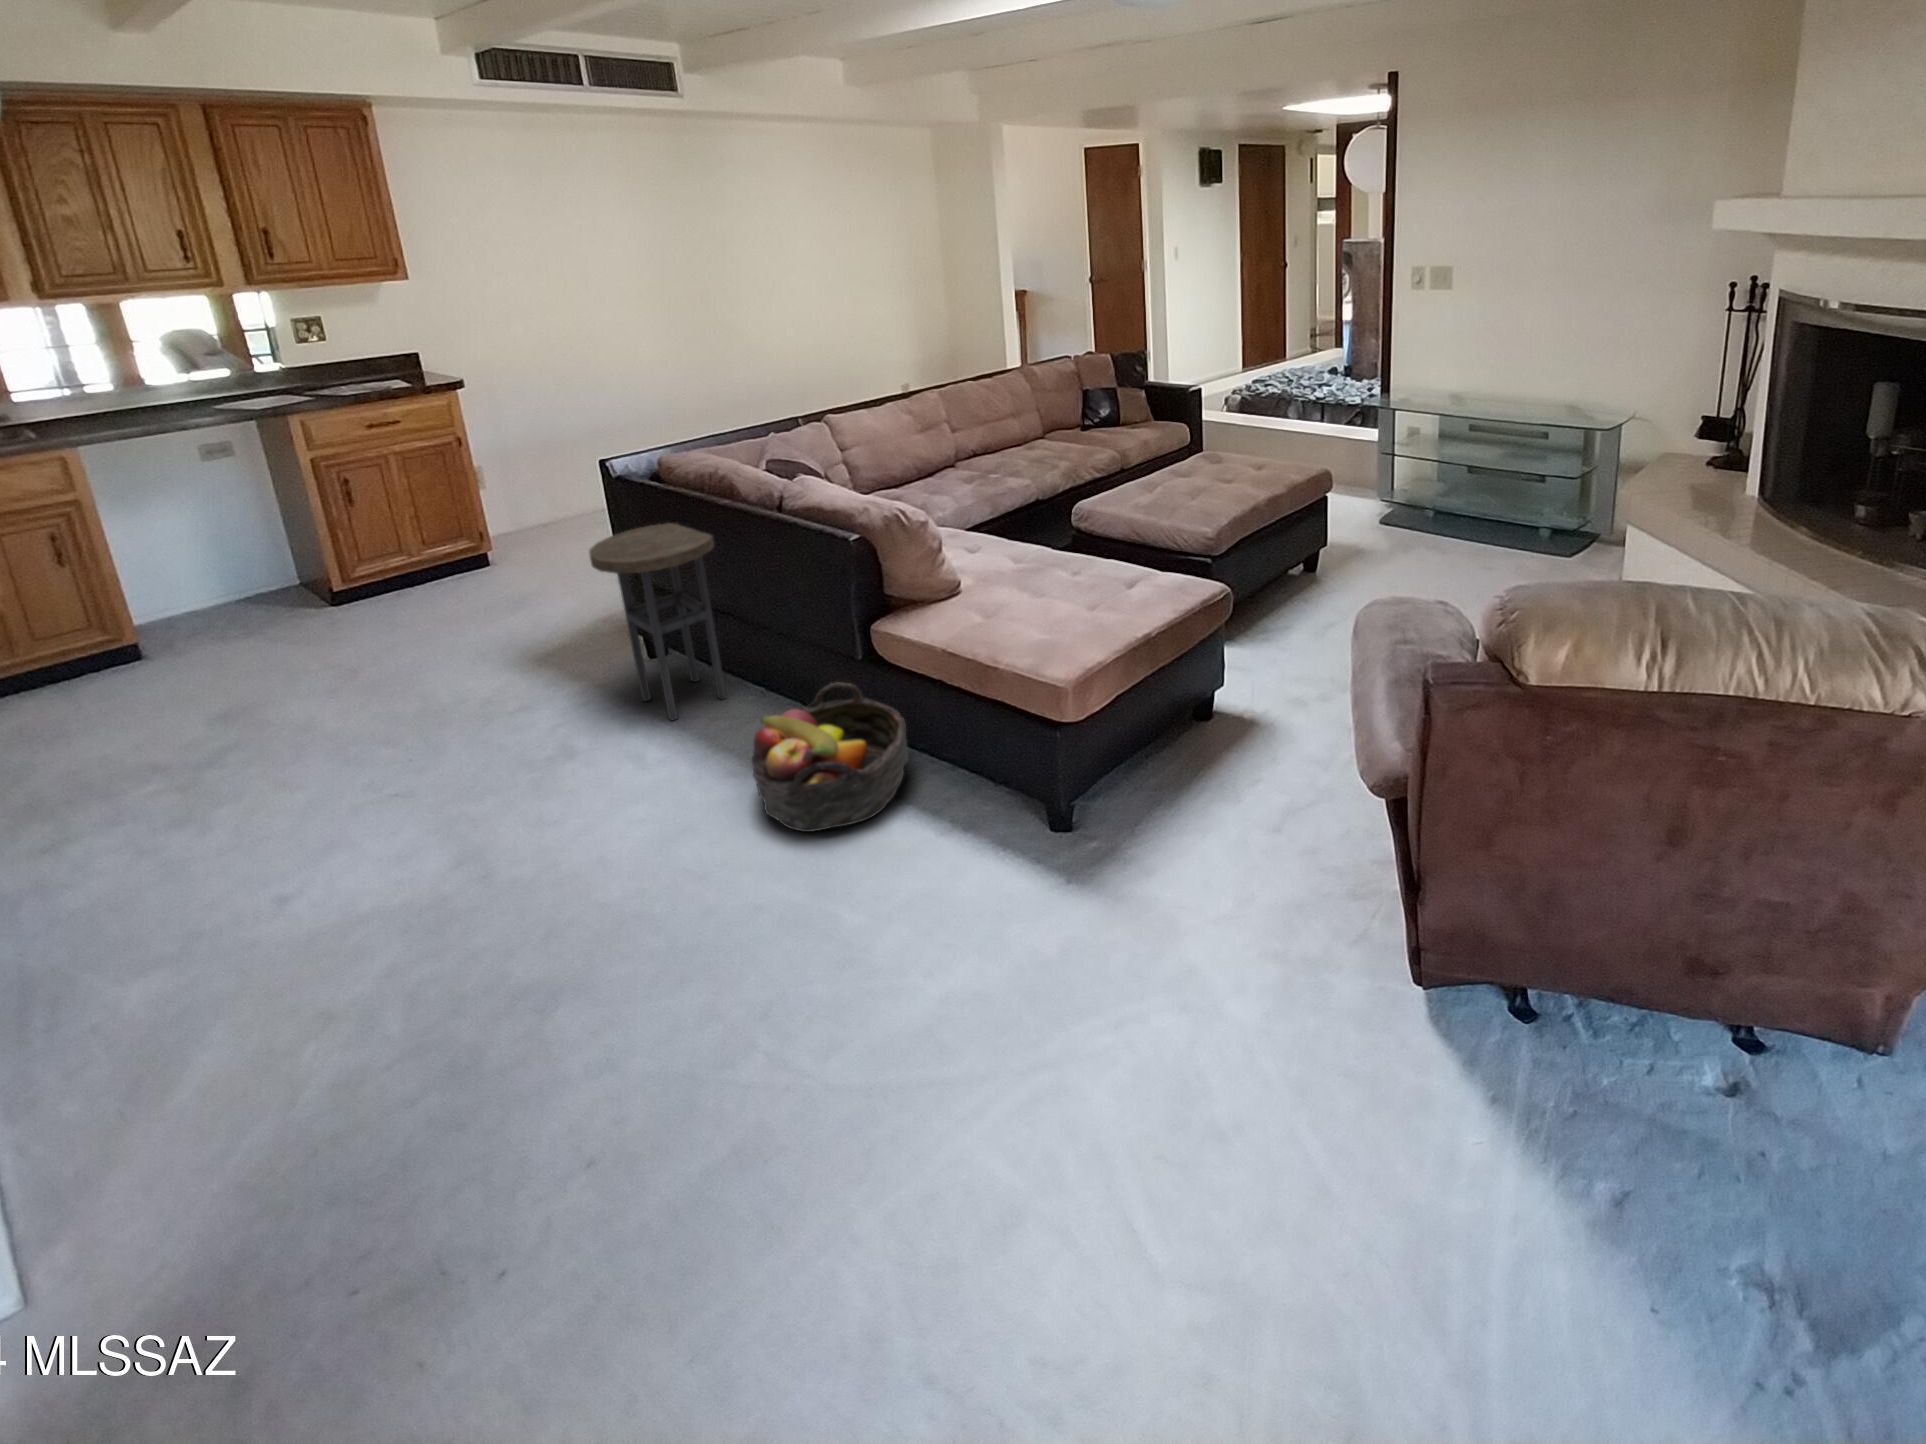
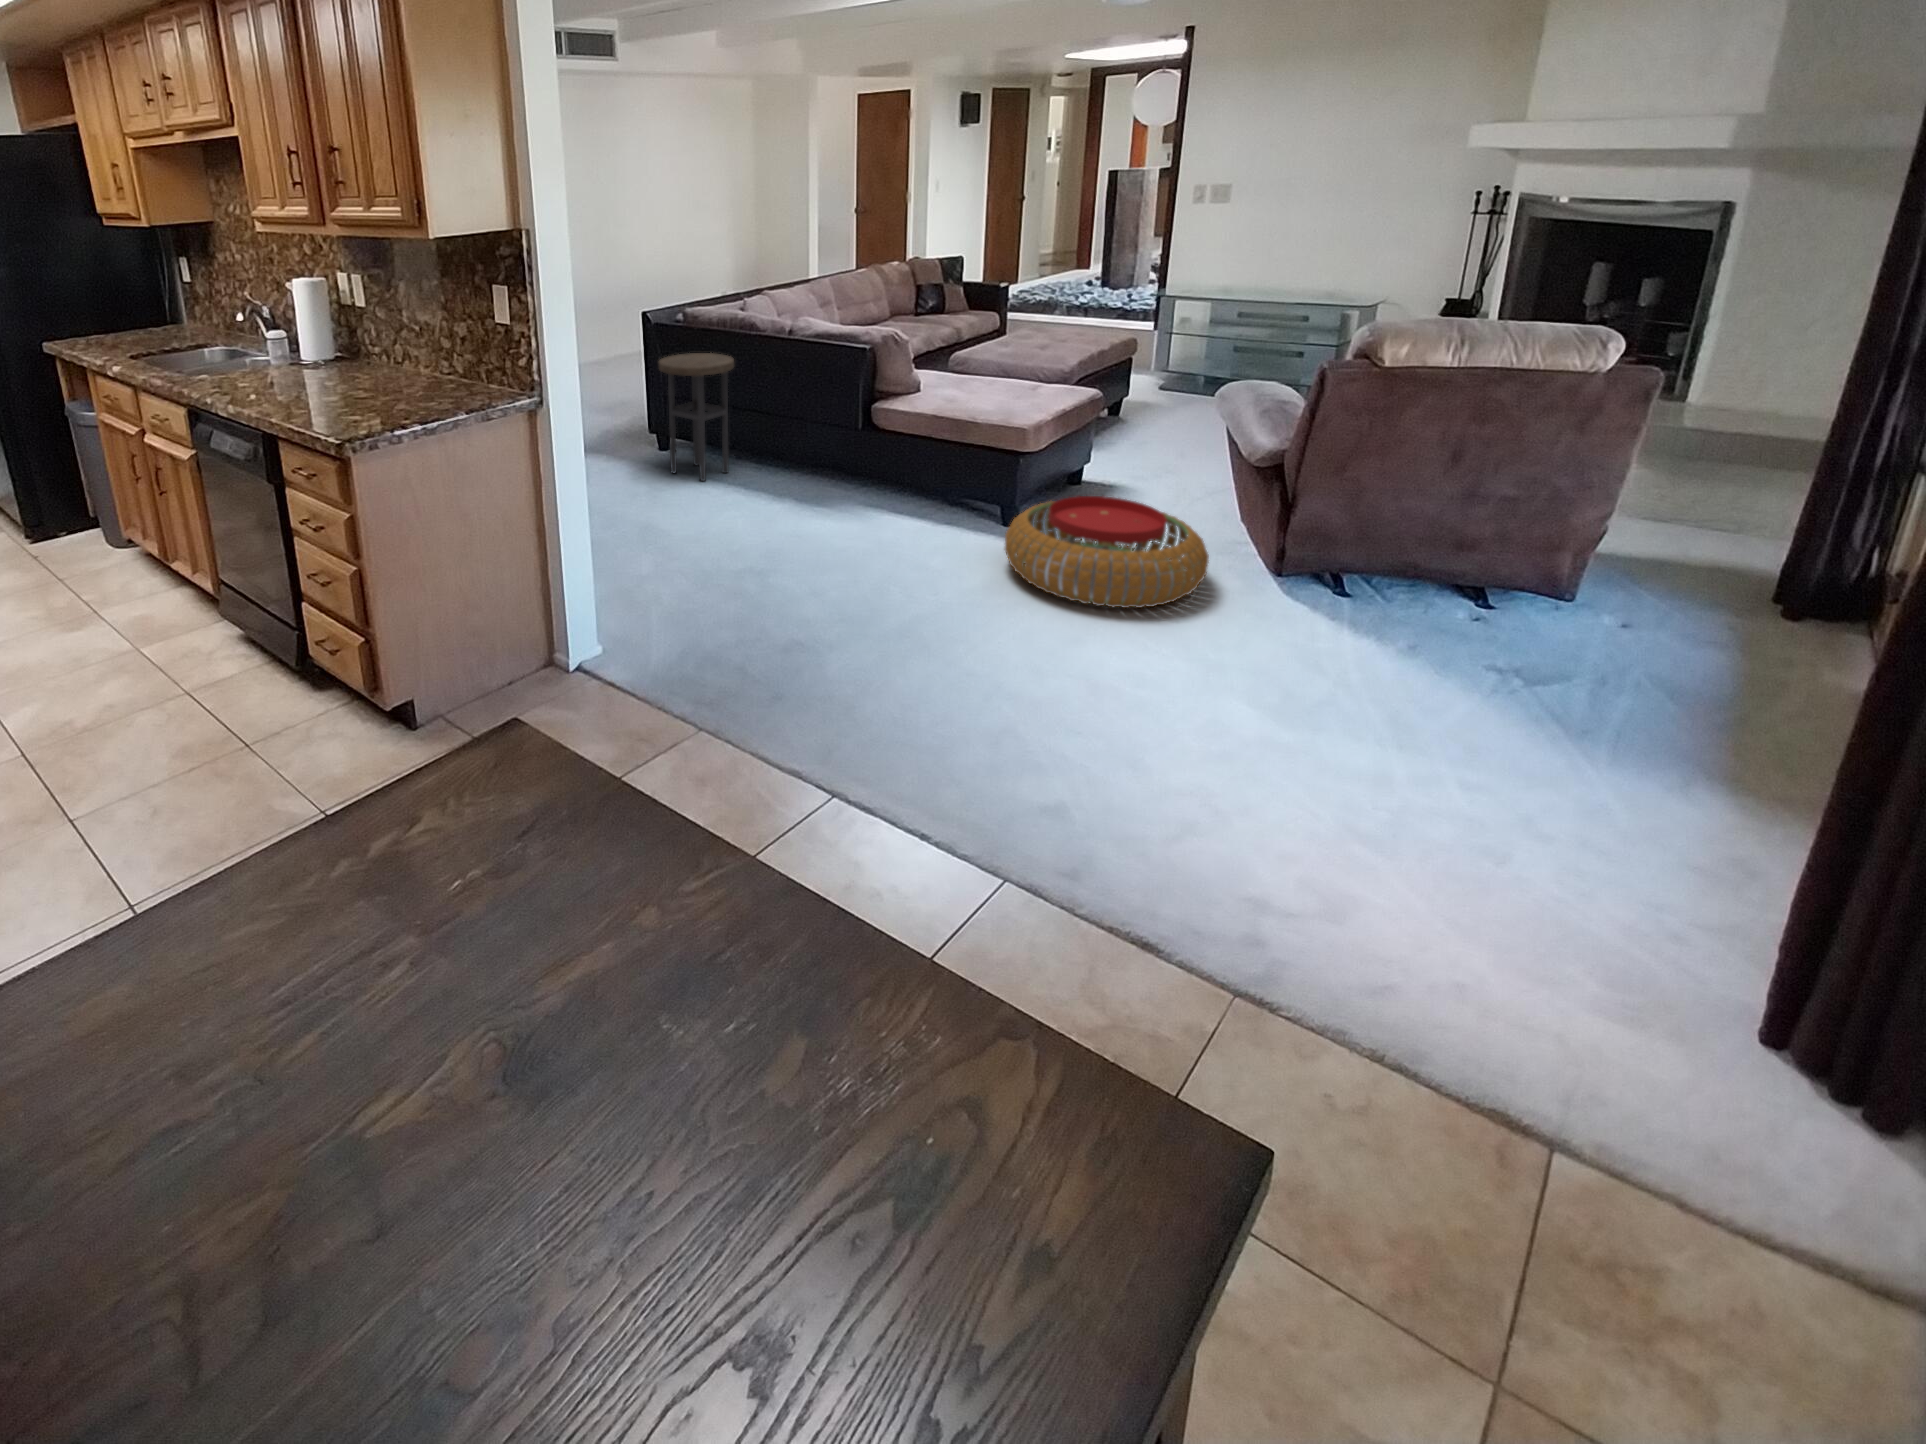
basket: present [752,682,908,832] -> none [801,447,899,523]
pouf: none [964,820,1294,1116] -> present [1005,496,1209,608]

